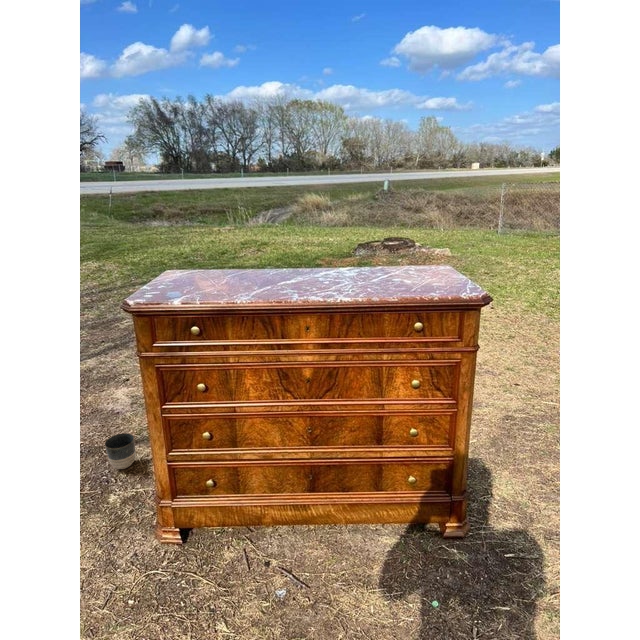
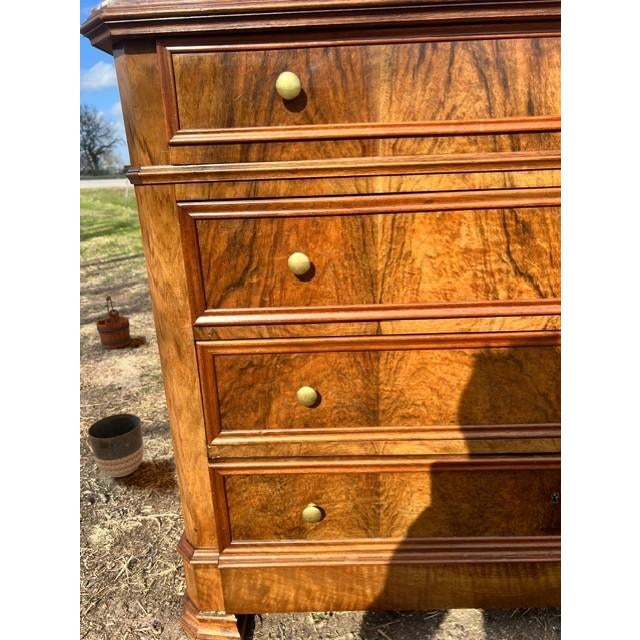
wooden bucket: none [99,346,123,382] -> present [96,296,131,349]

